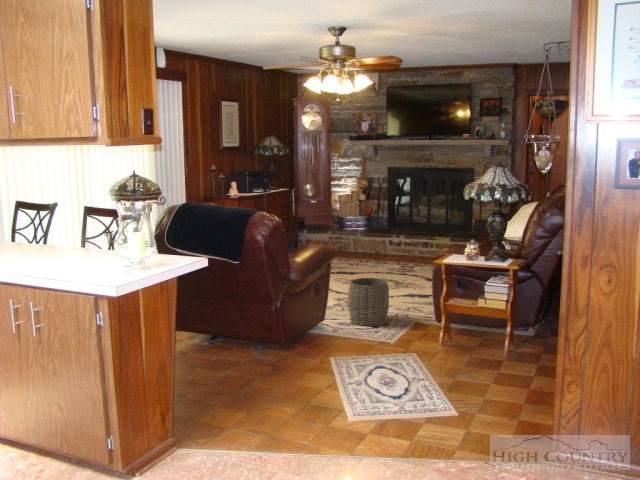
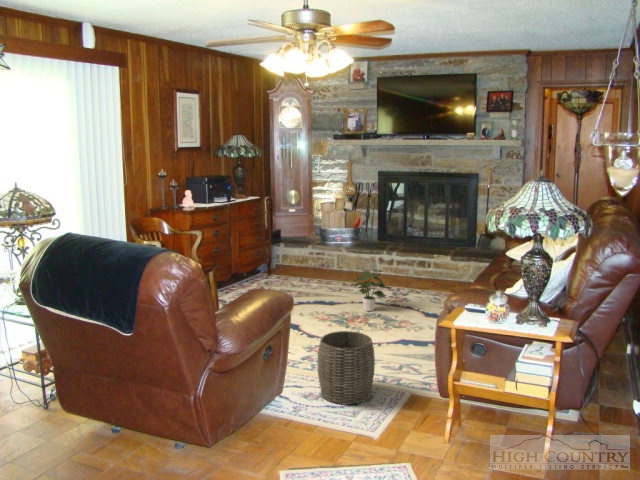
potted plant: none [369,244,401,278] -> present [354,269,390,311]

